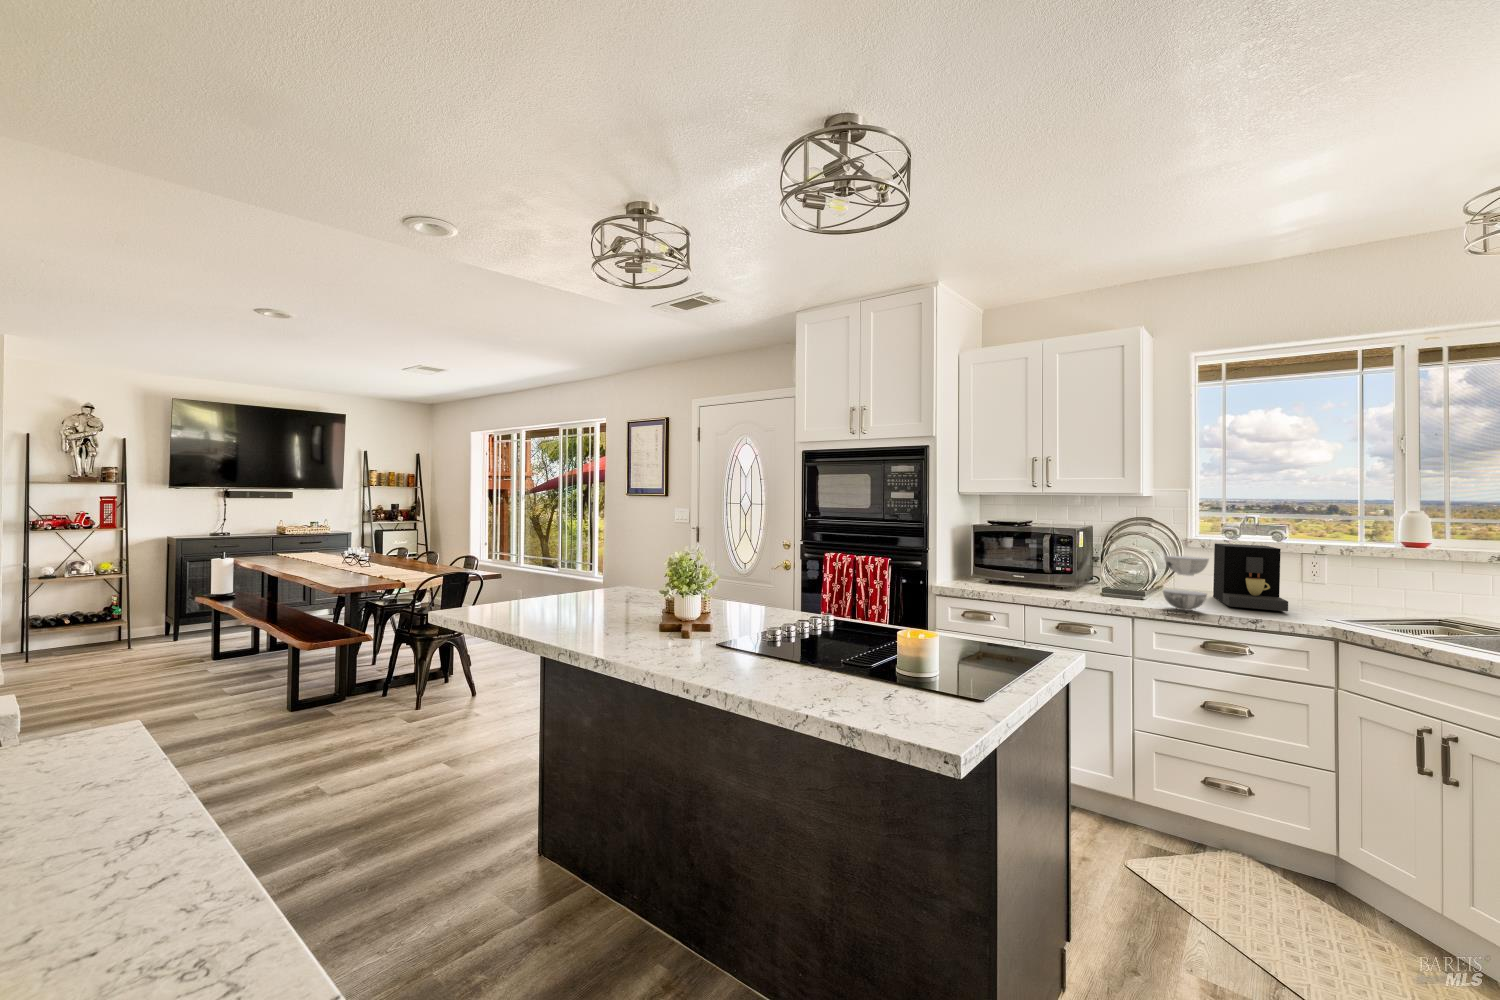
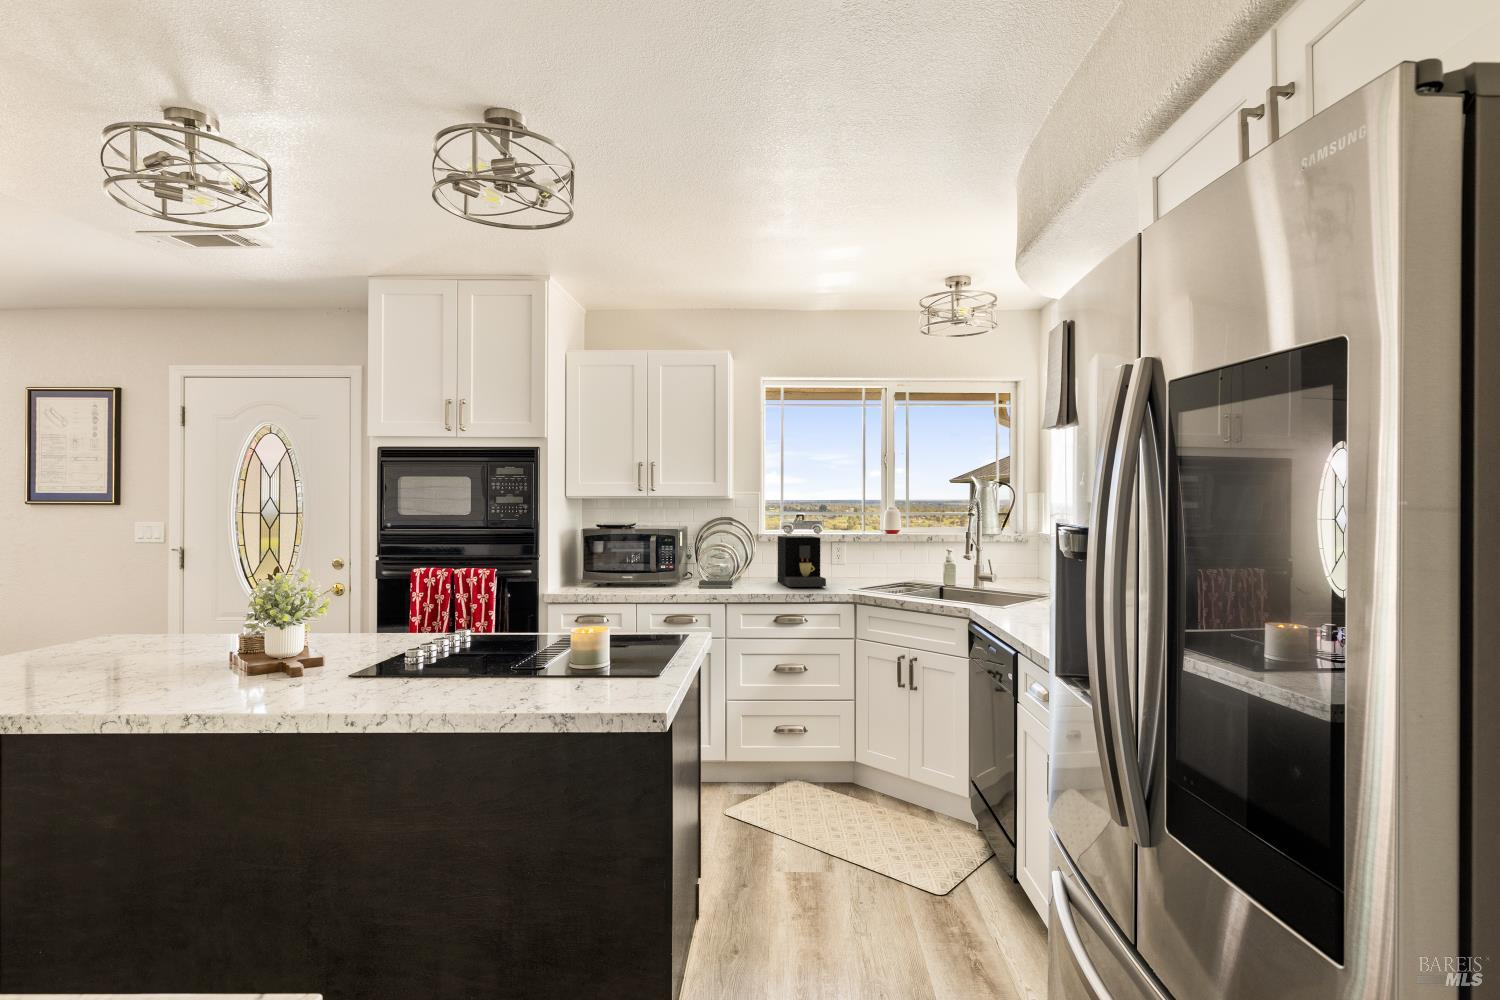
bowl: present [1163,556,1209,611] -> none [745,547,777,593]

